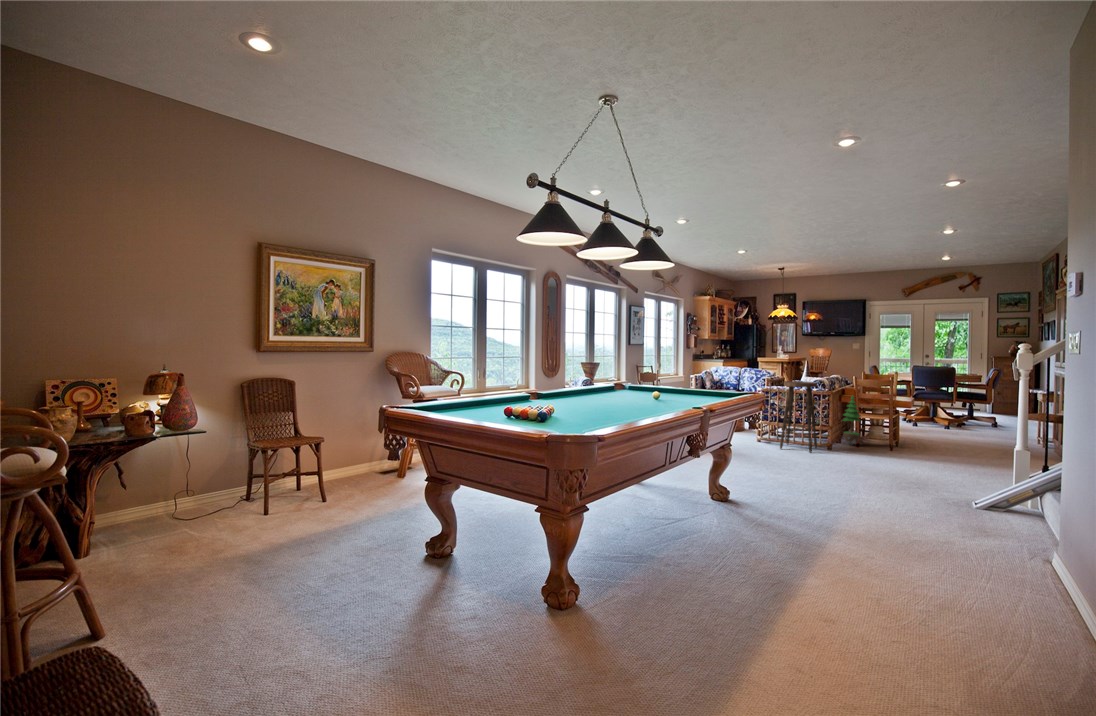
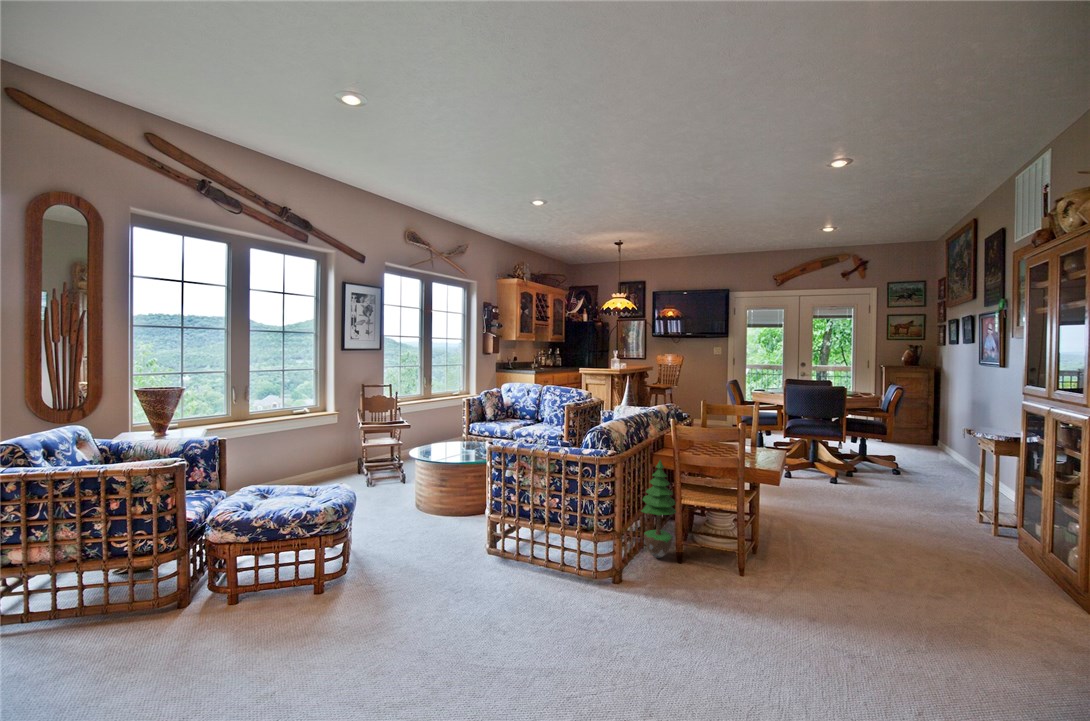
bar stool: present [780,381,817,453] -> none [499,438,584,606]

